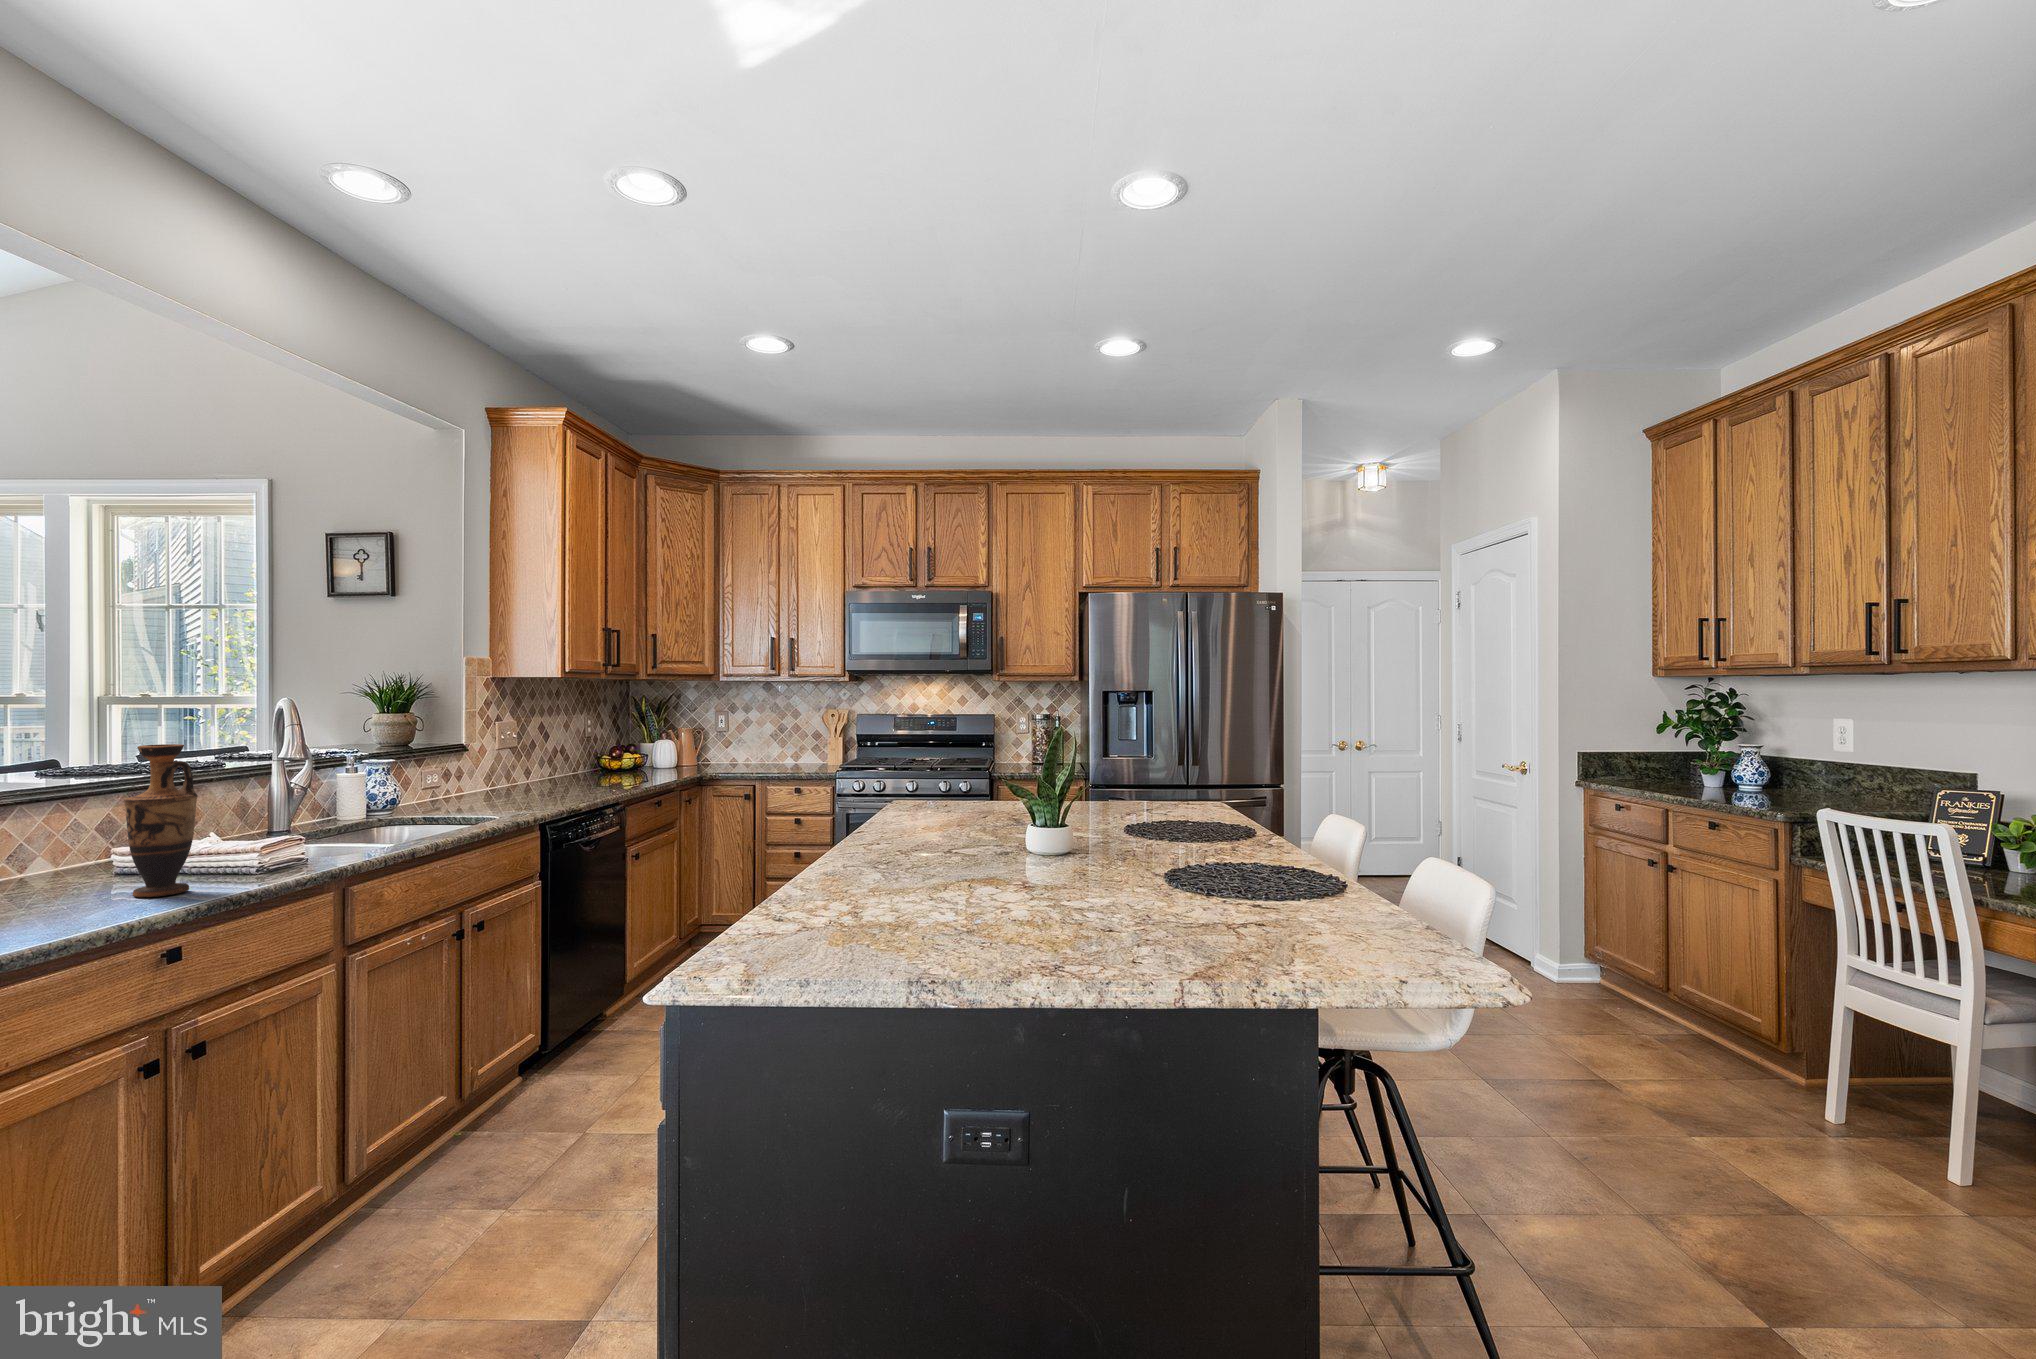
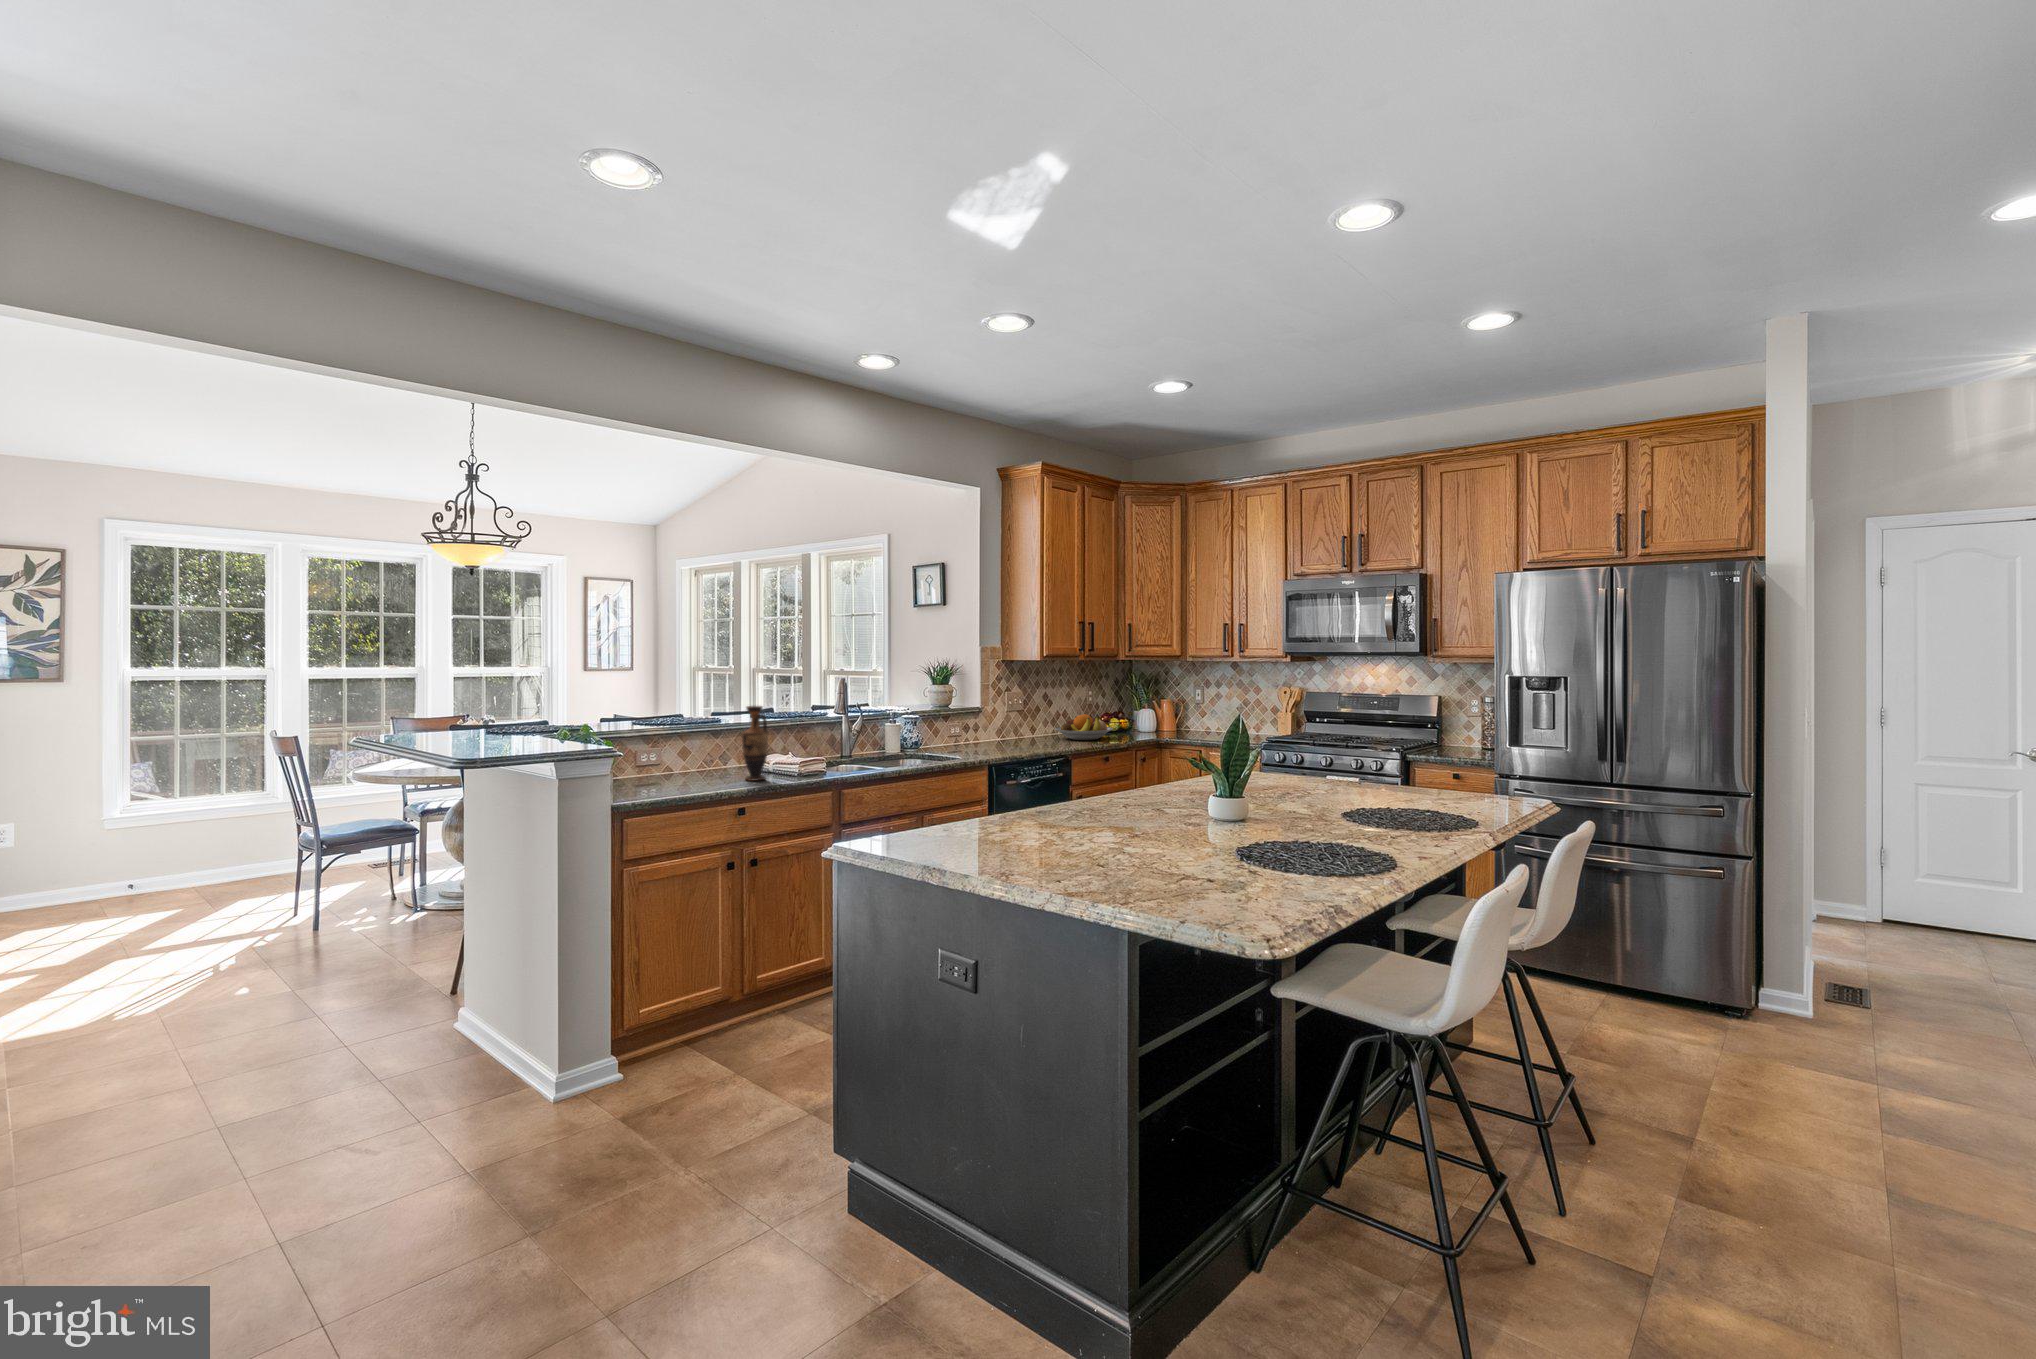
fruit bowl: none [564,749,649,783] -> present [1055,714,1113,740]

